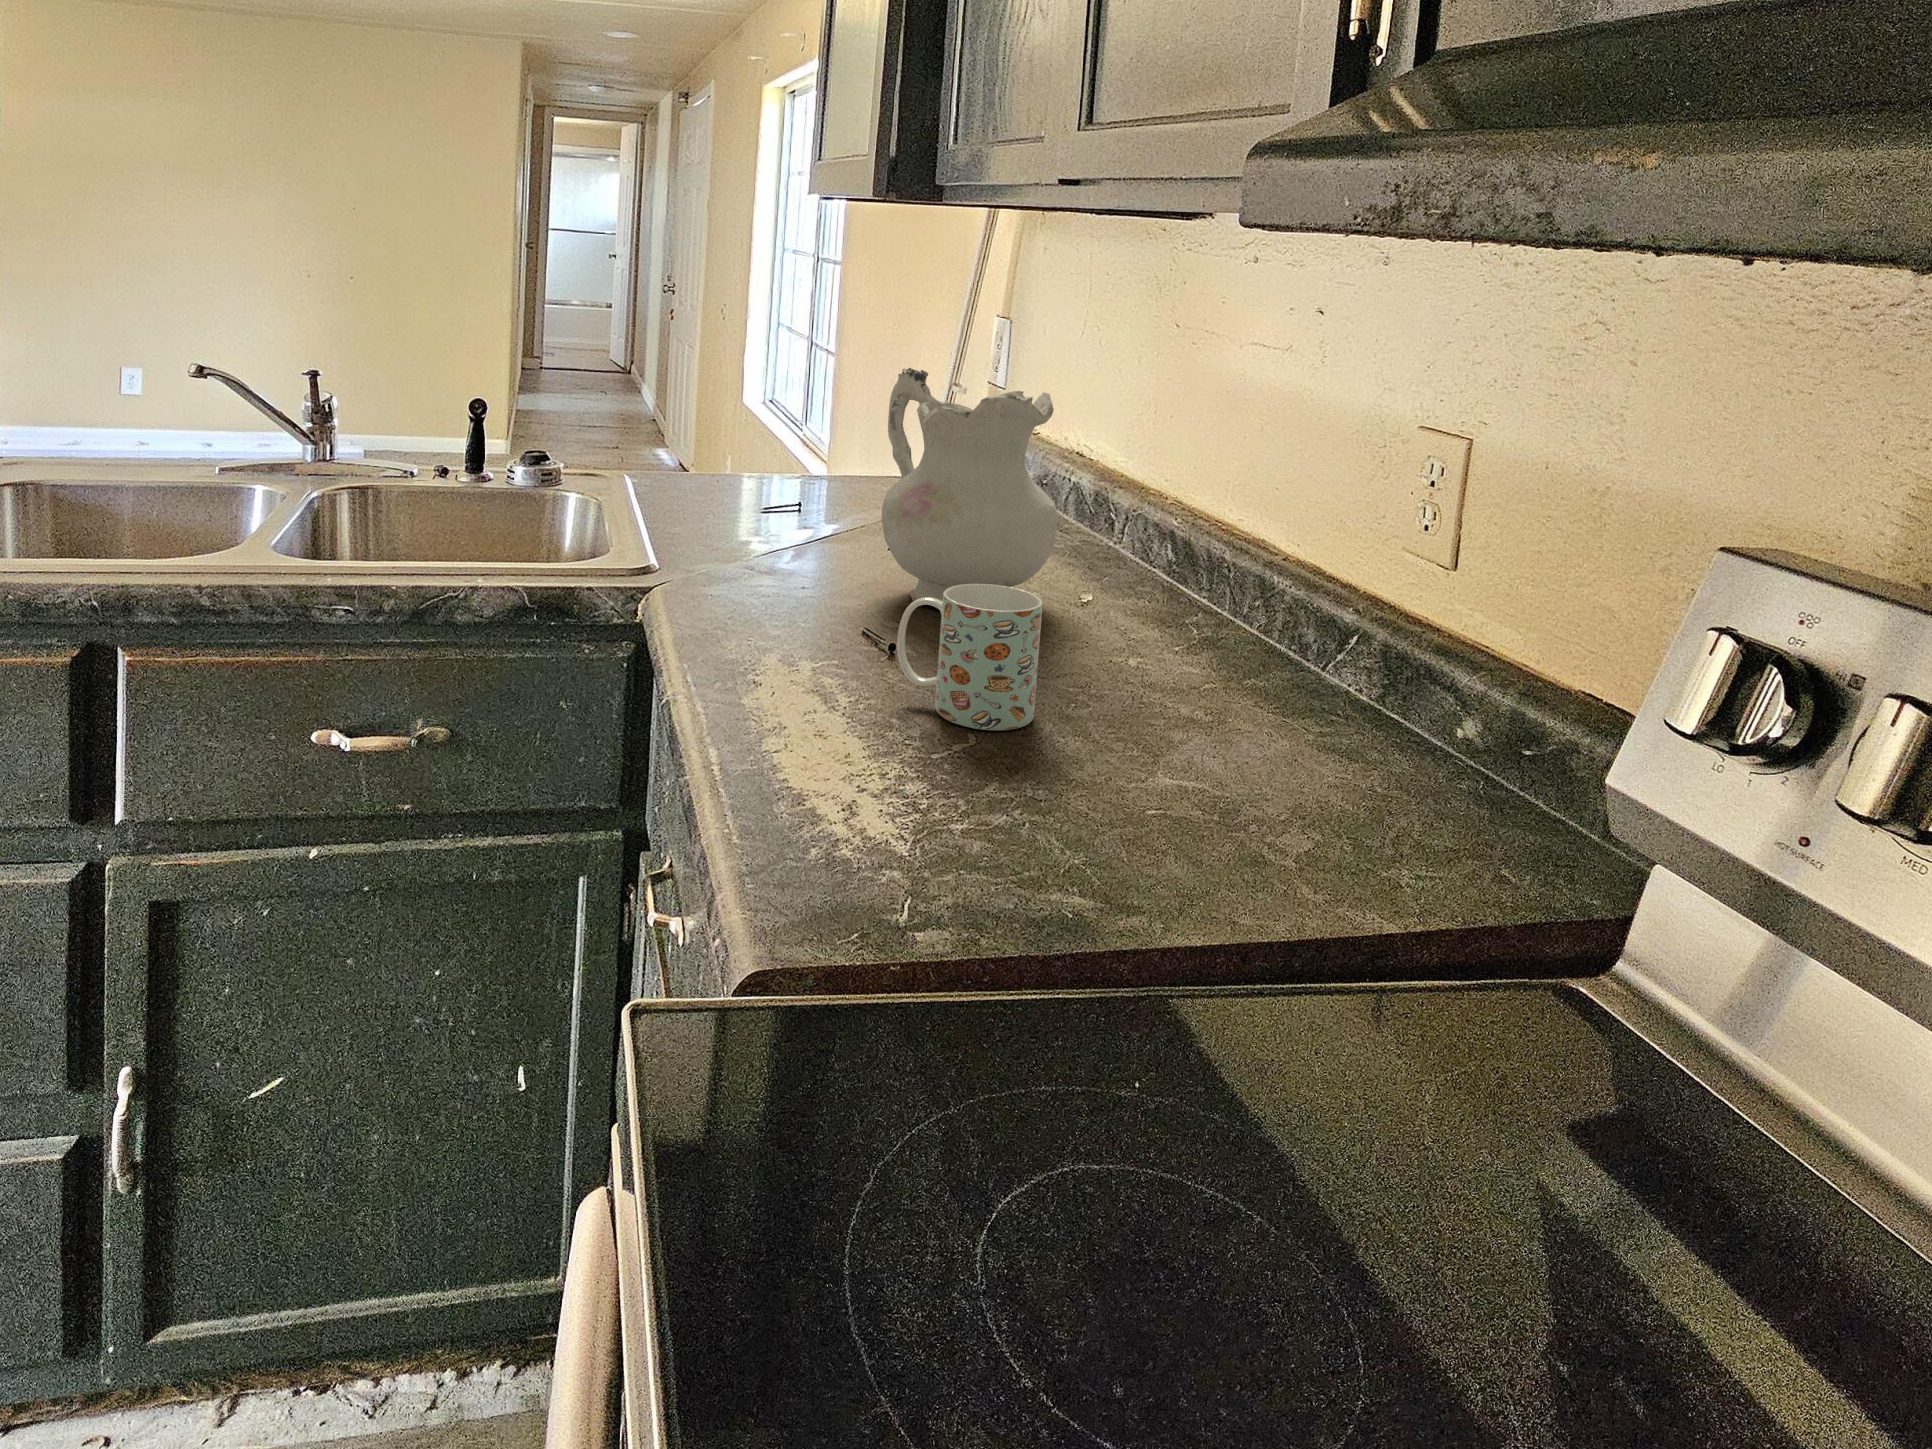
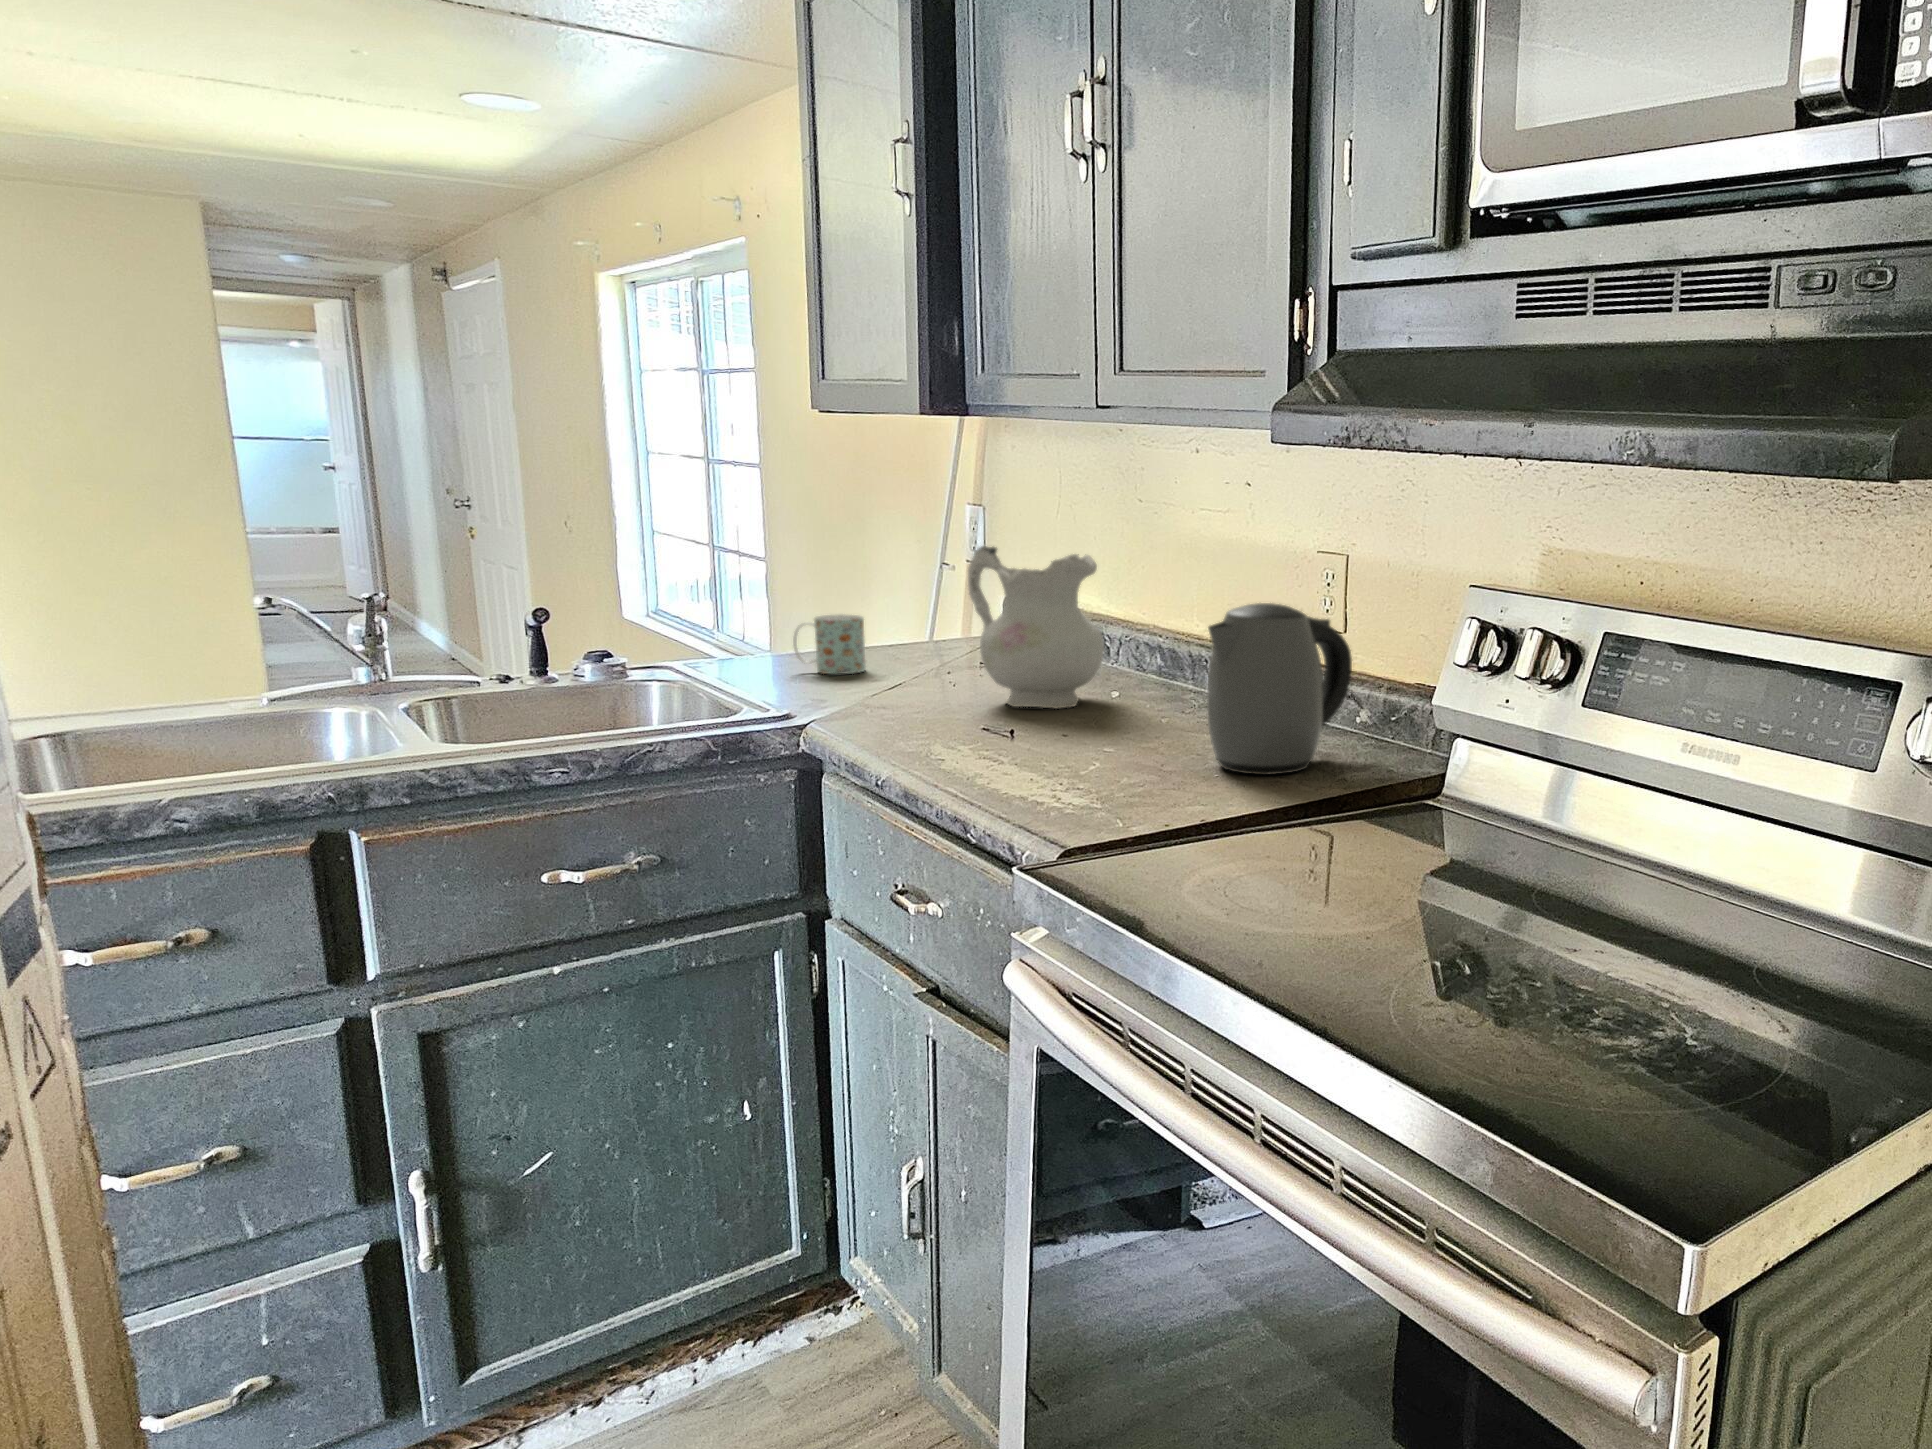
kettle: none [1105,525,1422,884] -> present [1207,603,1352,775]
mug: present [897,584,1042,730] -> present [793,614,866,674]

